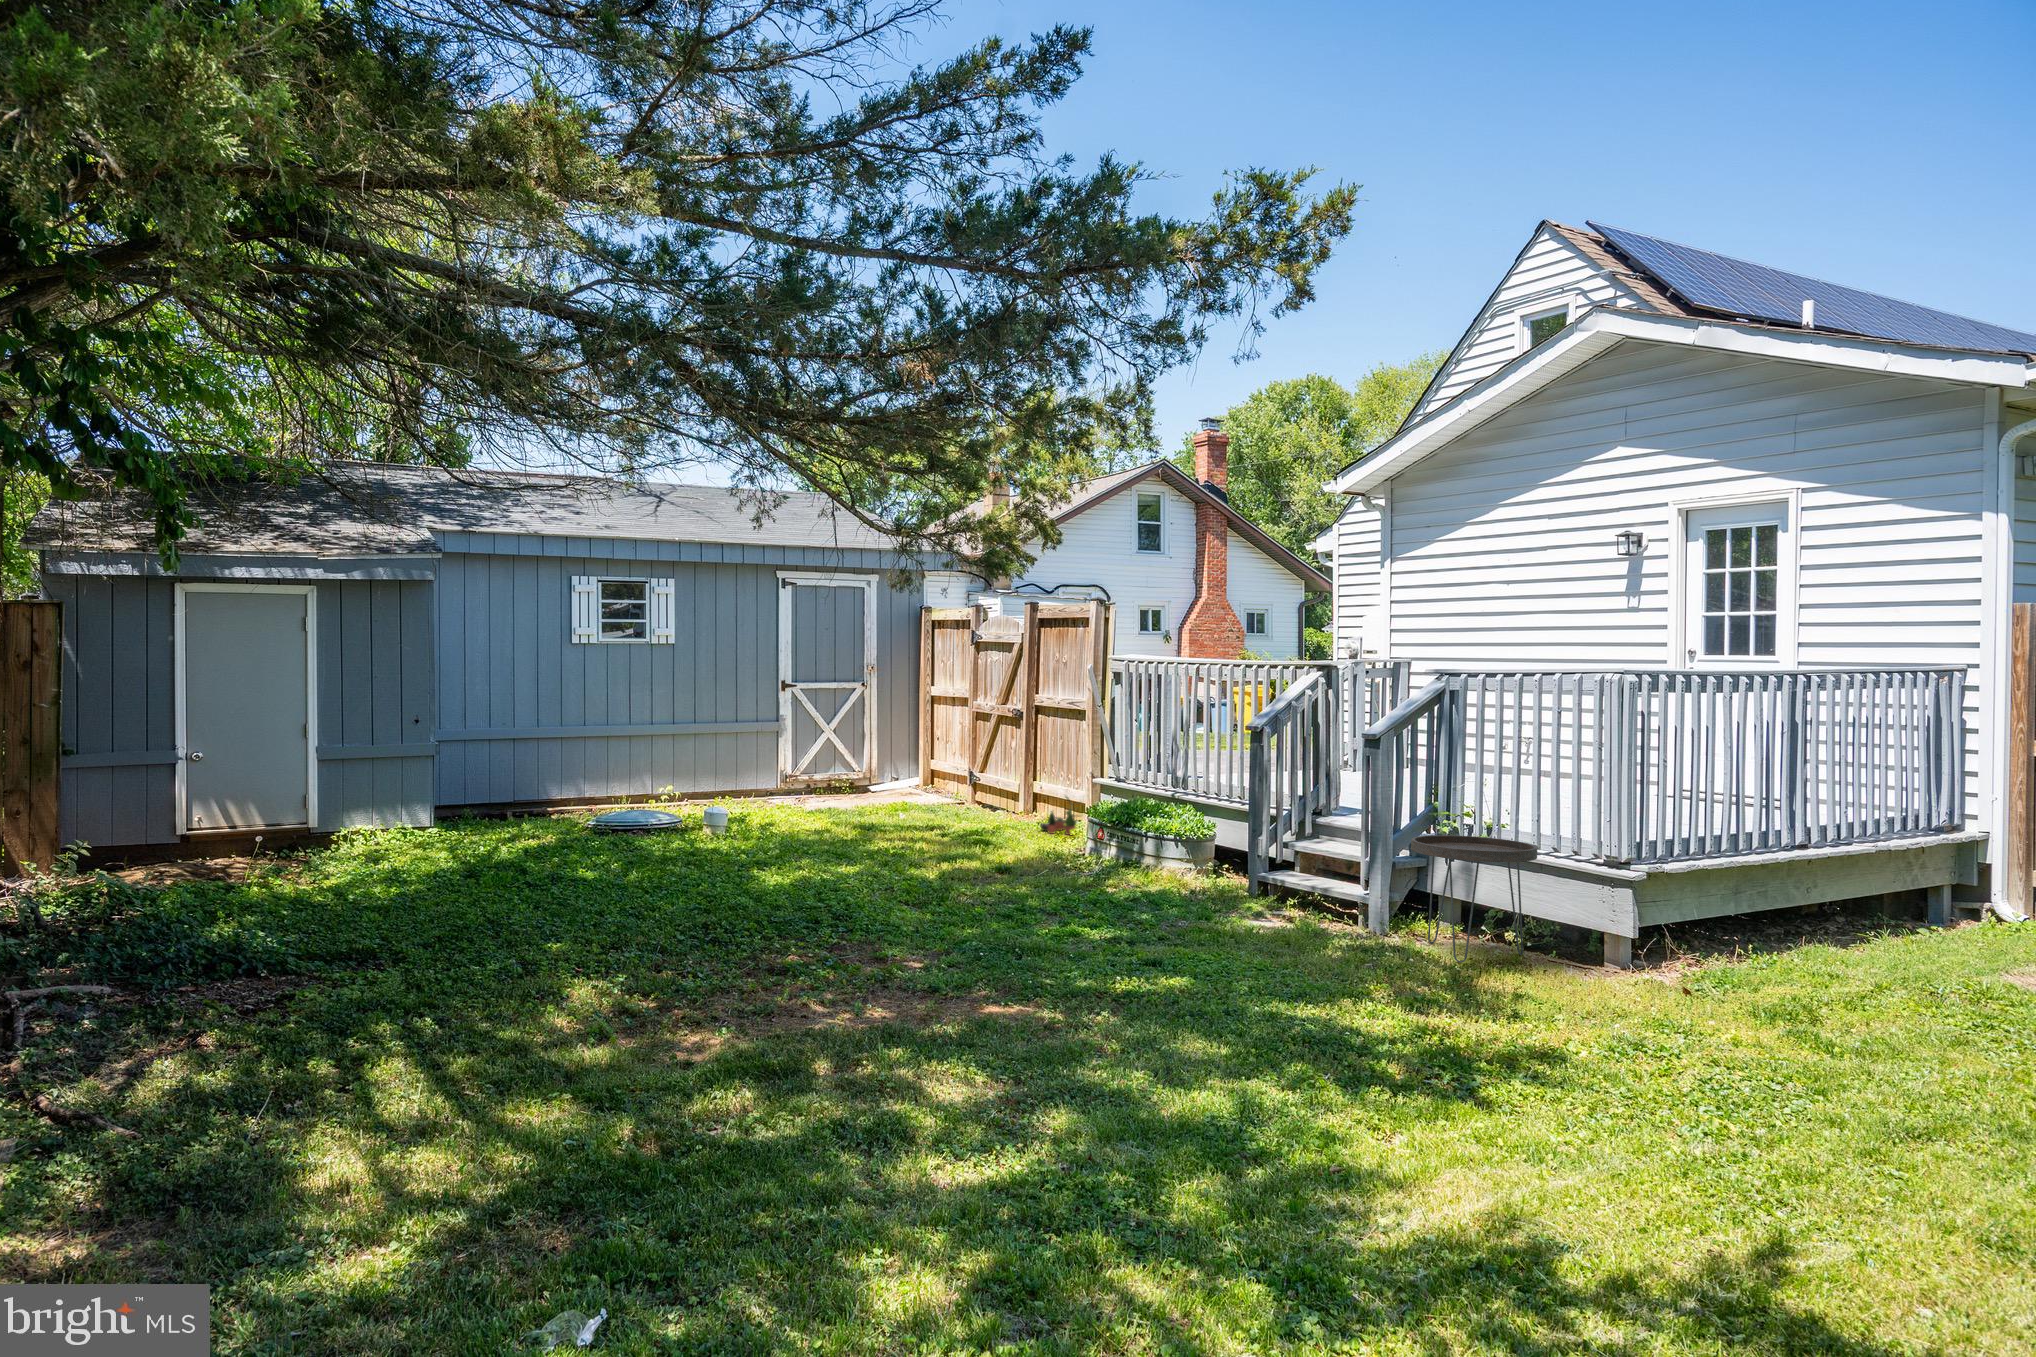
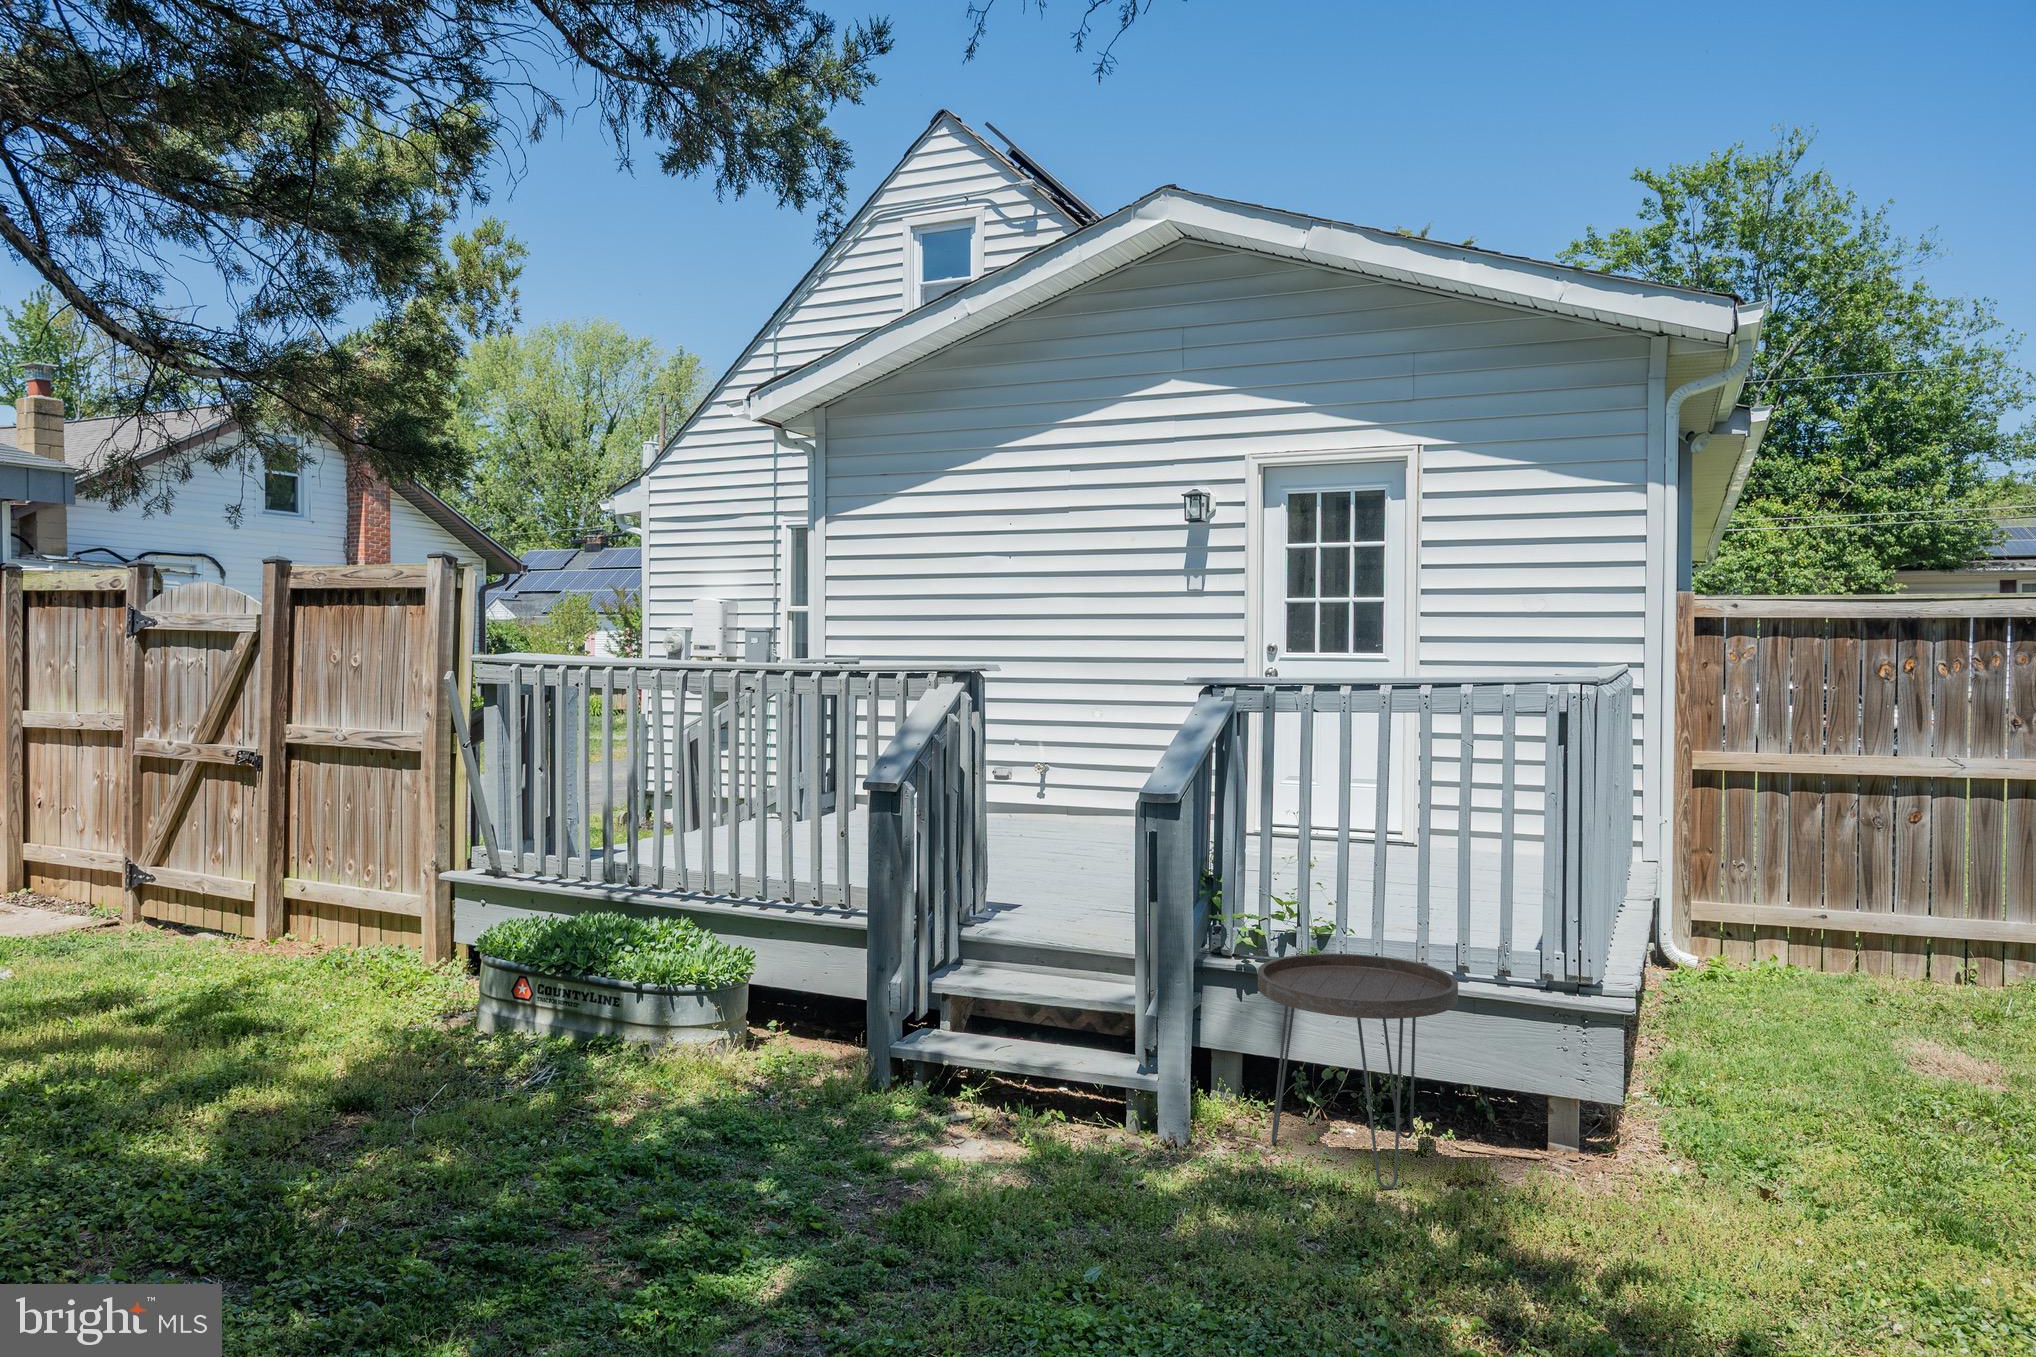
potted plant: present [1040,797,1079,835] -> none [330,904,418,978]

